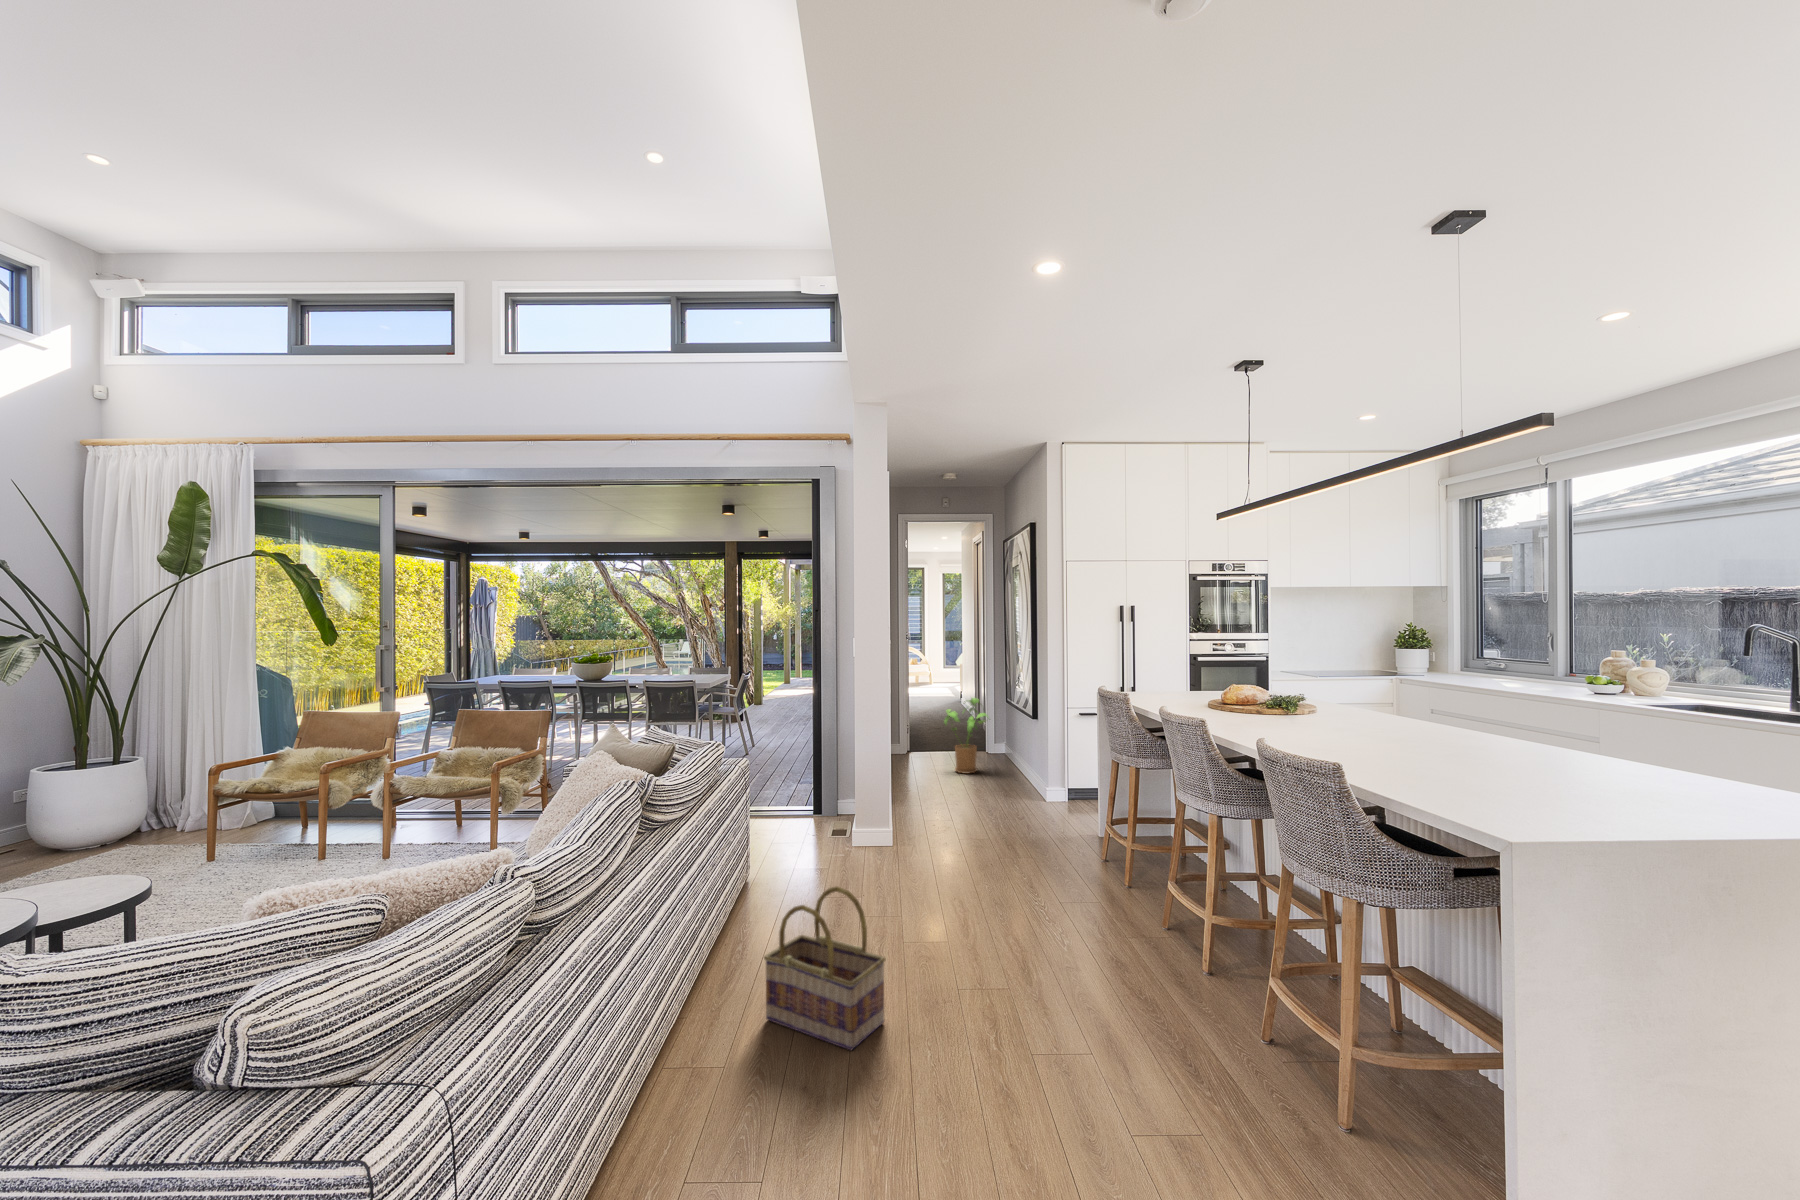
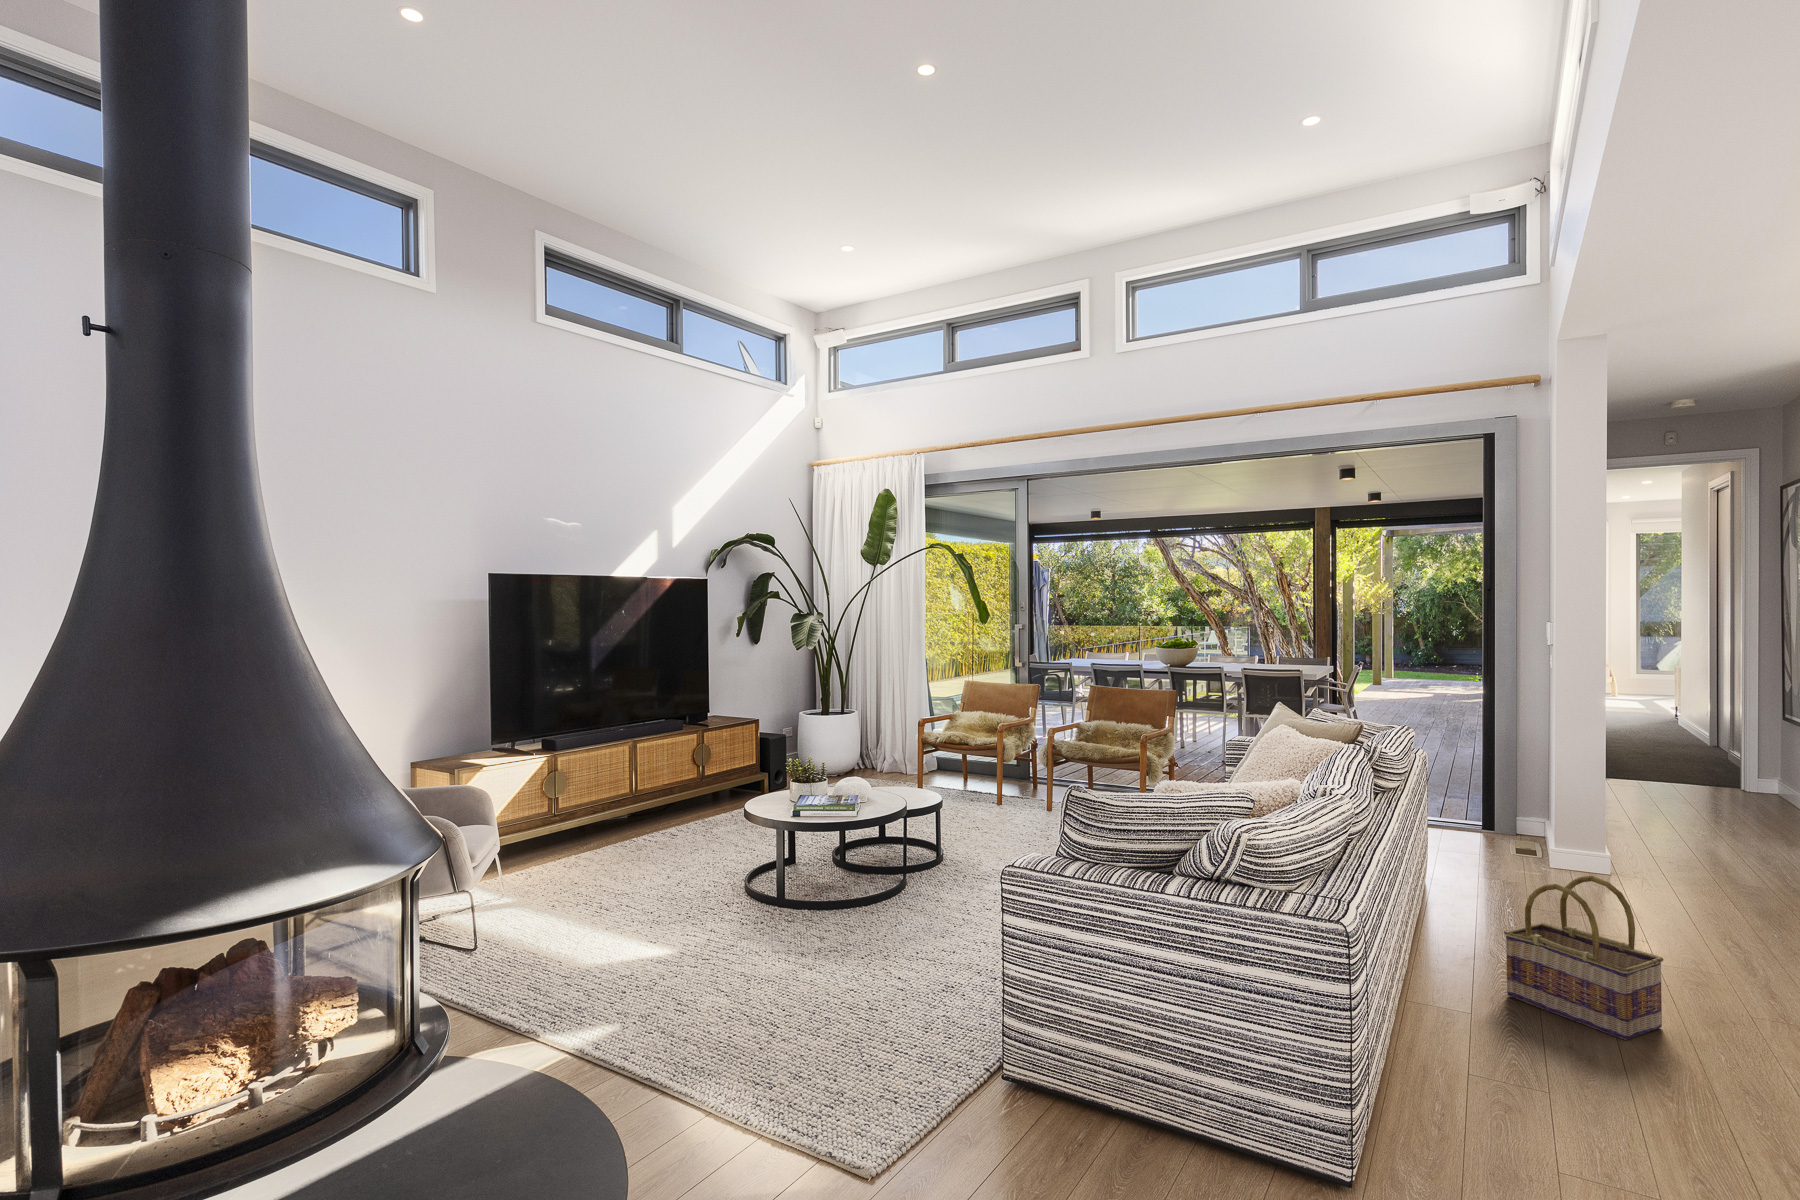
house plant: present [944,698,987,774] -> none [1672,708,1758,811]

